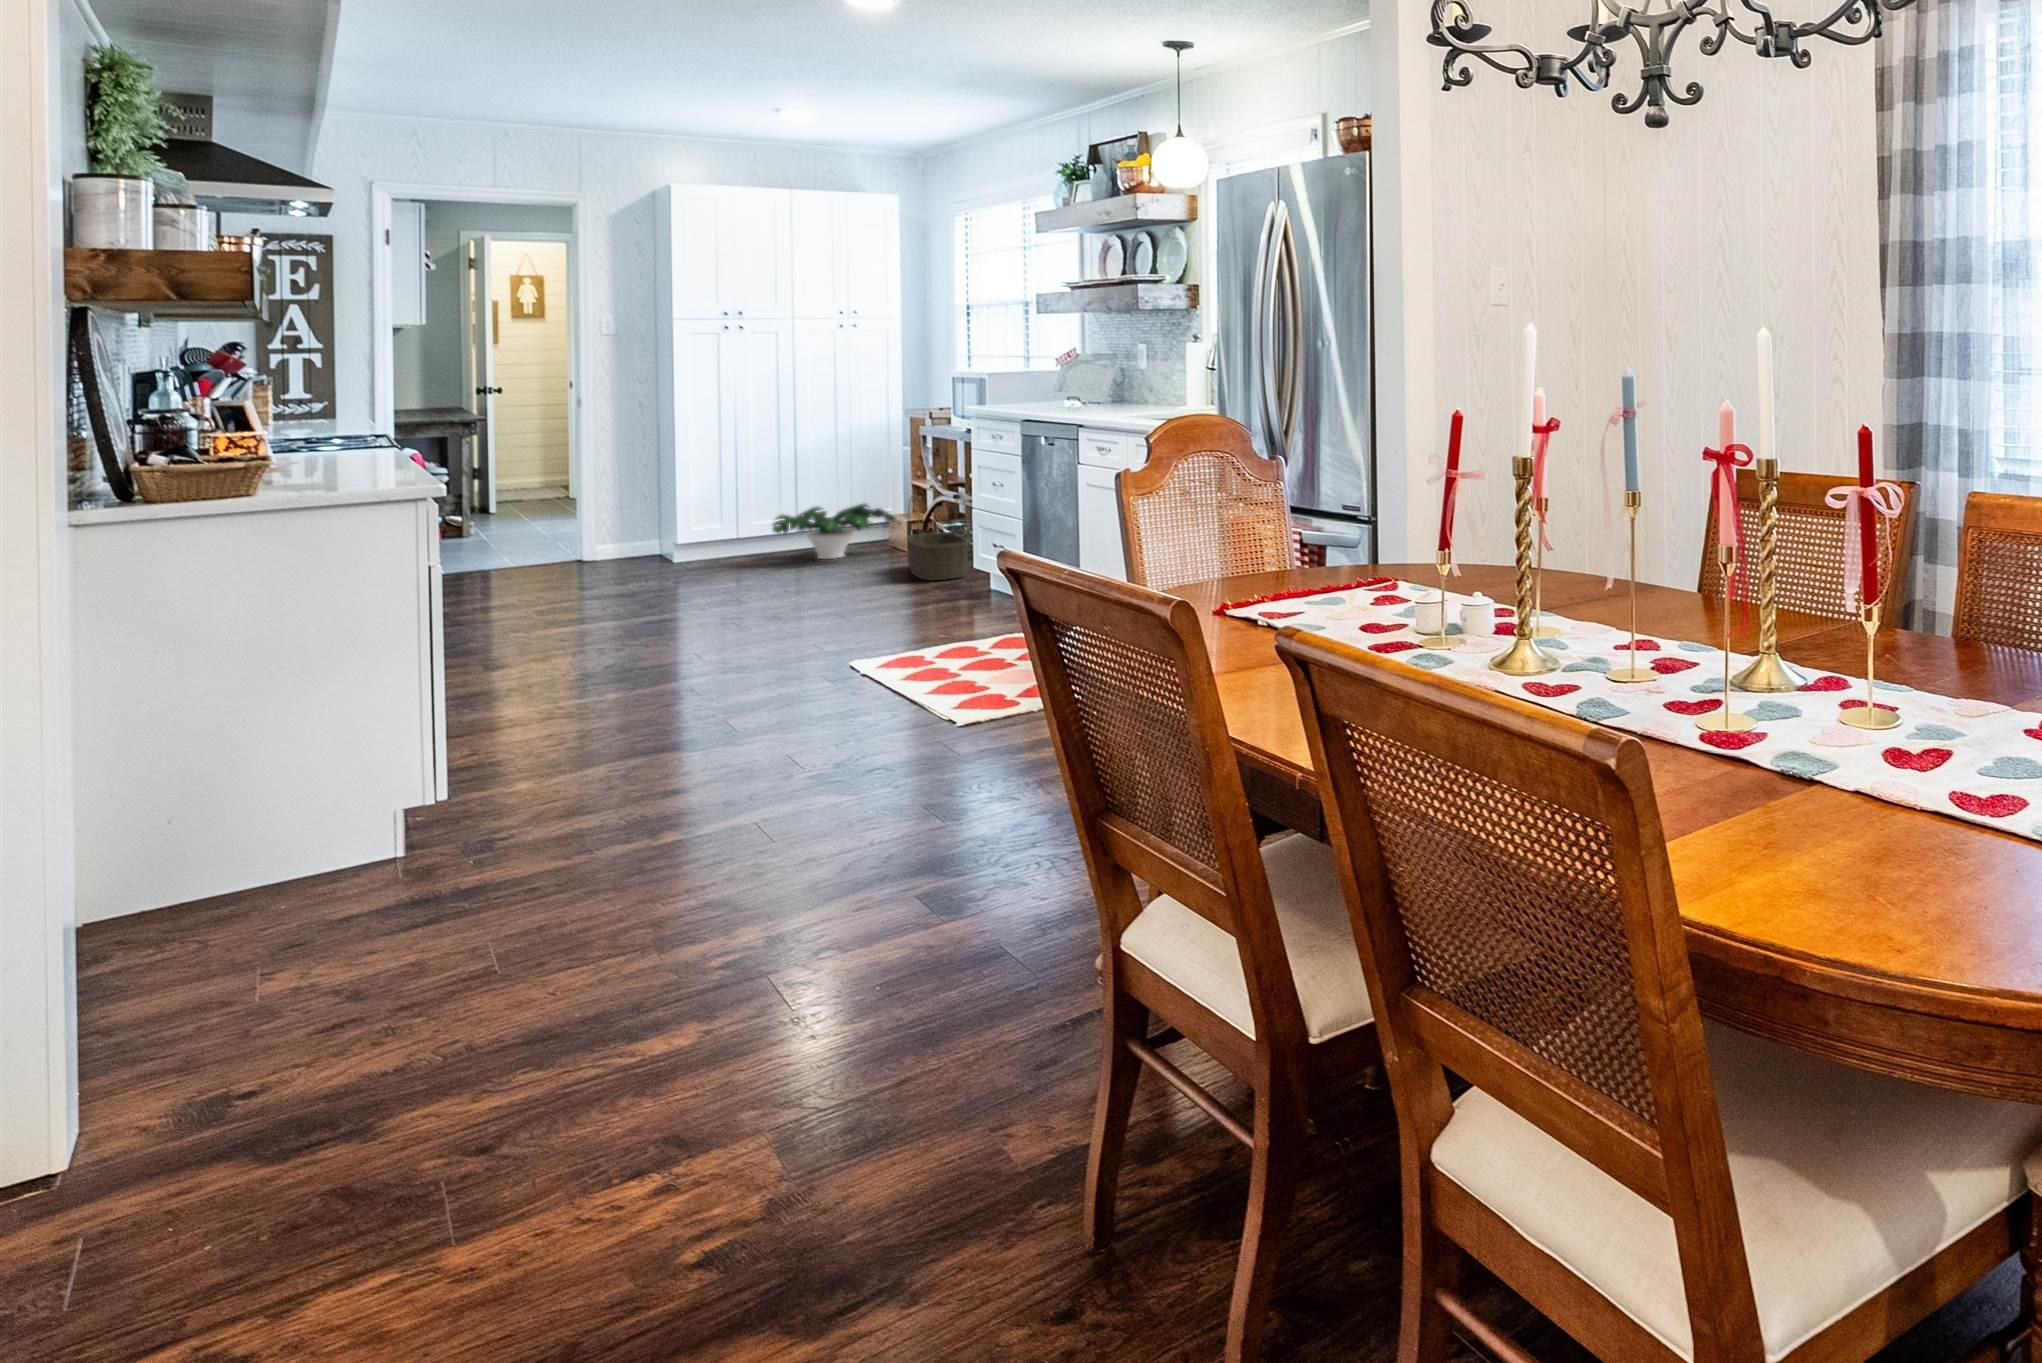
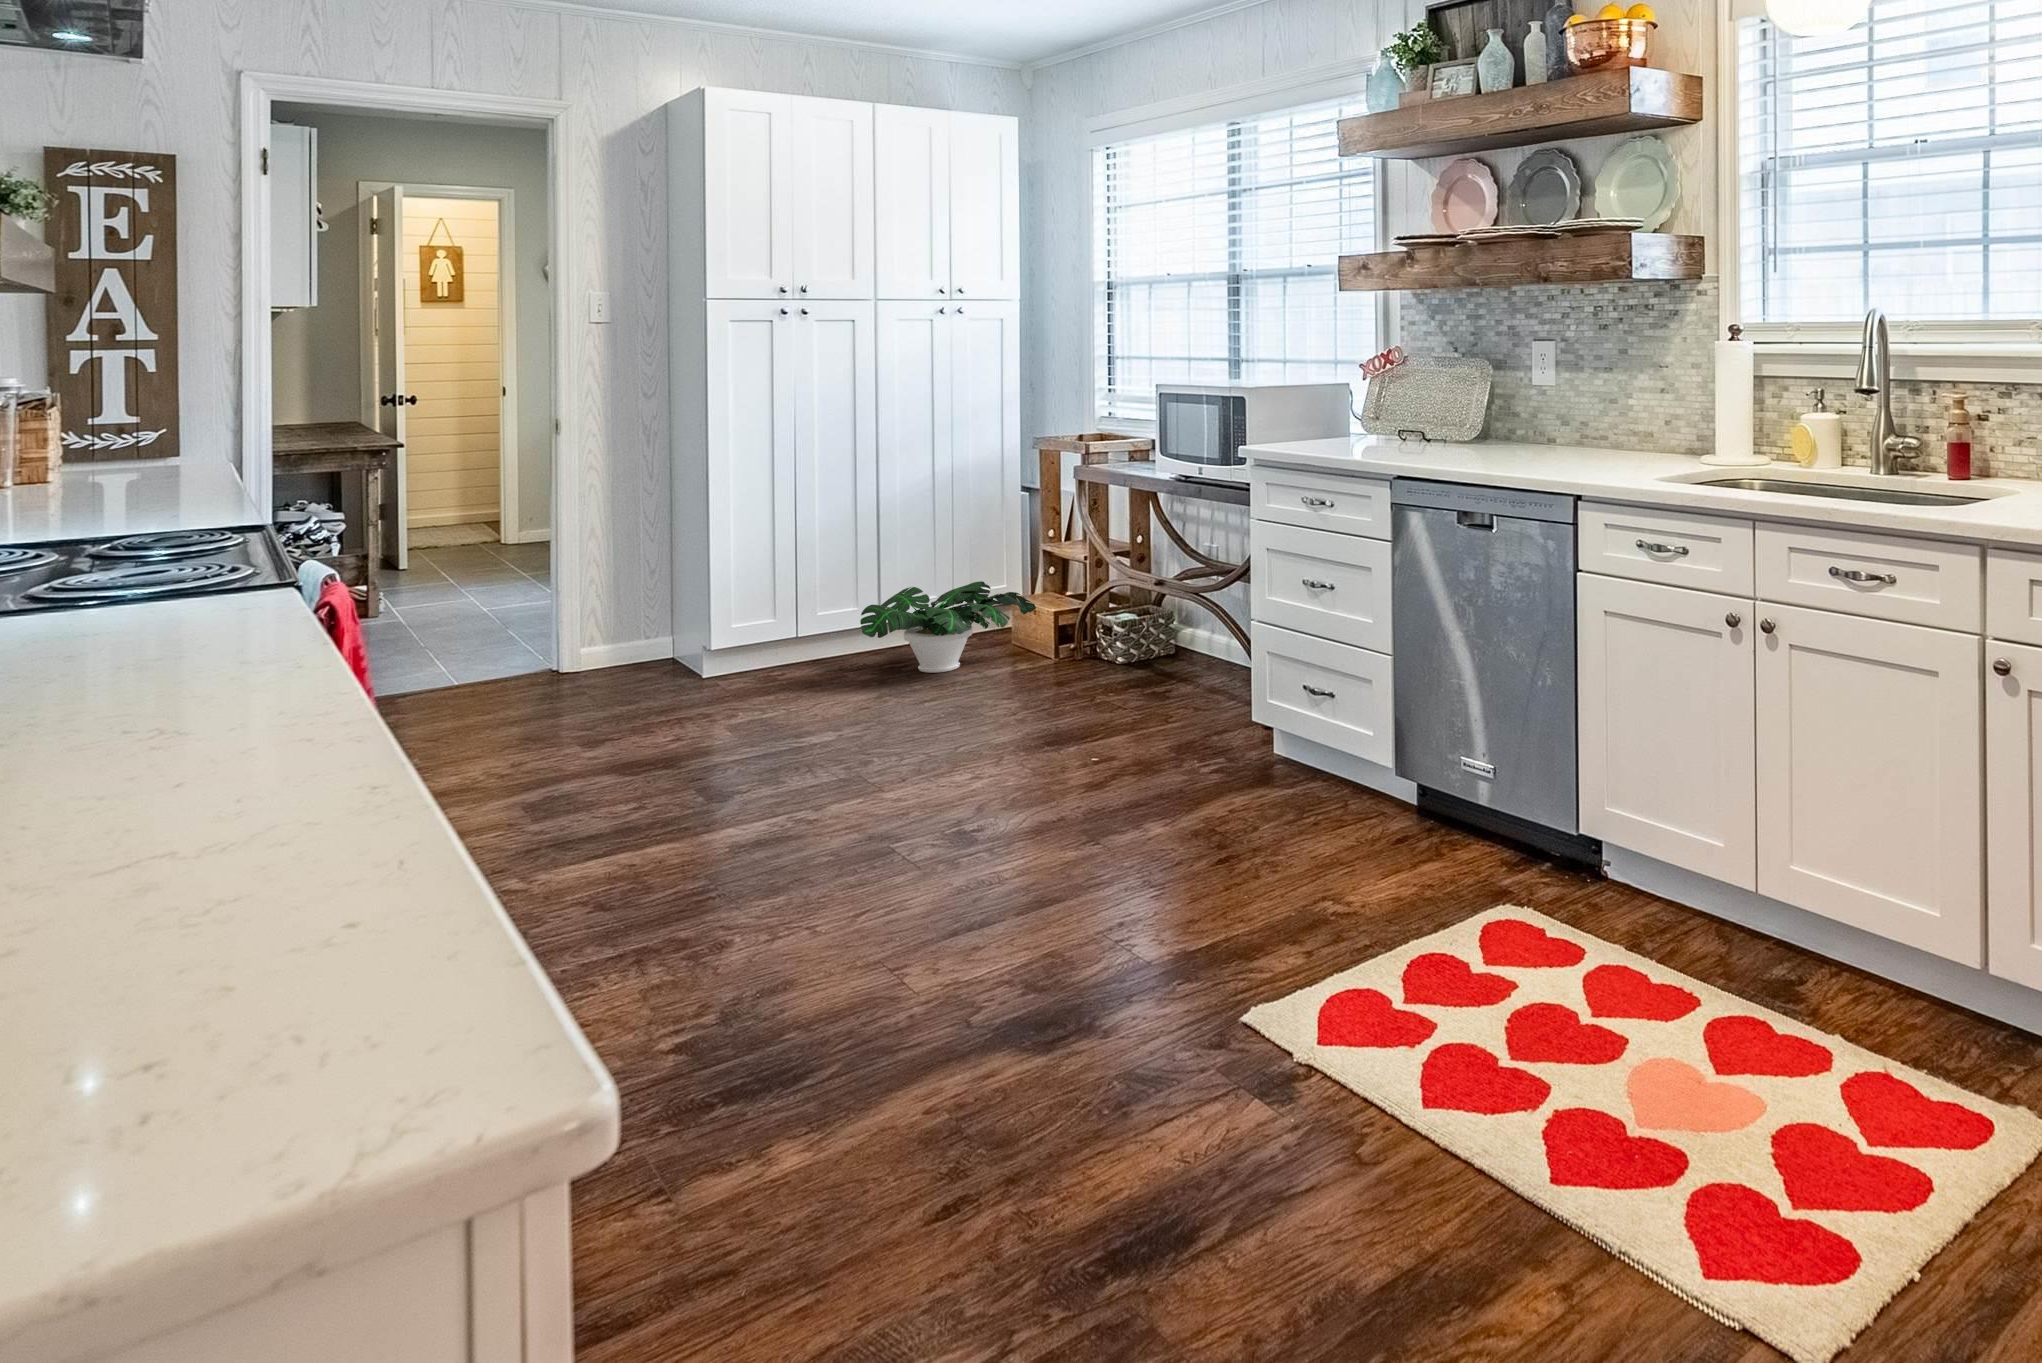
basket: present [907,493,969,581] -> none [1085,575,1202,728]

